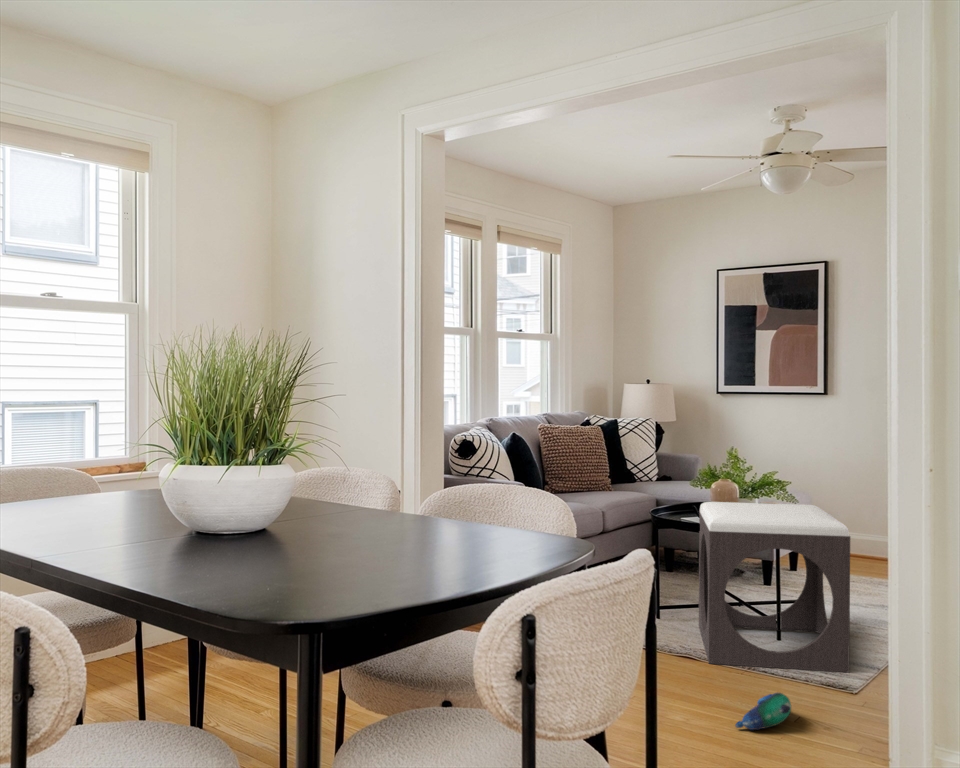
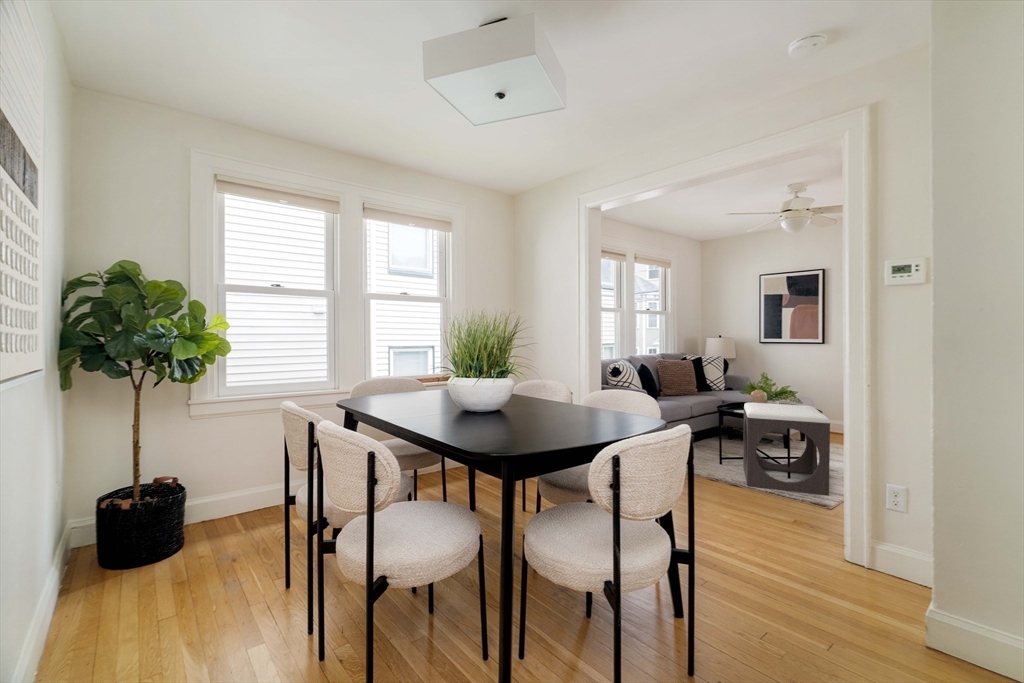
plush toy: present [736,693,791,730] -> none [759,501,791,519]

